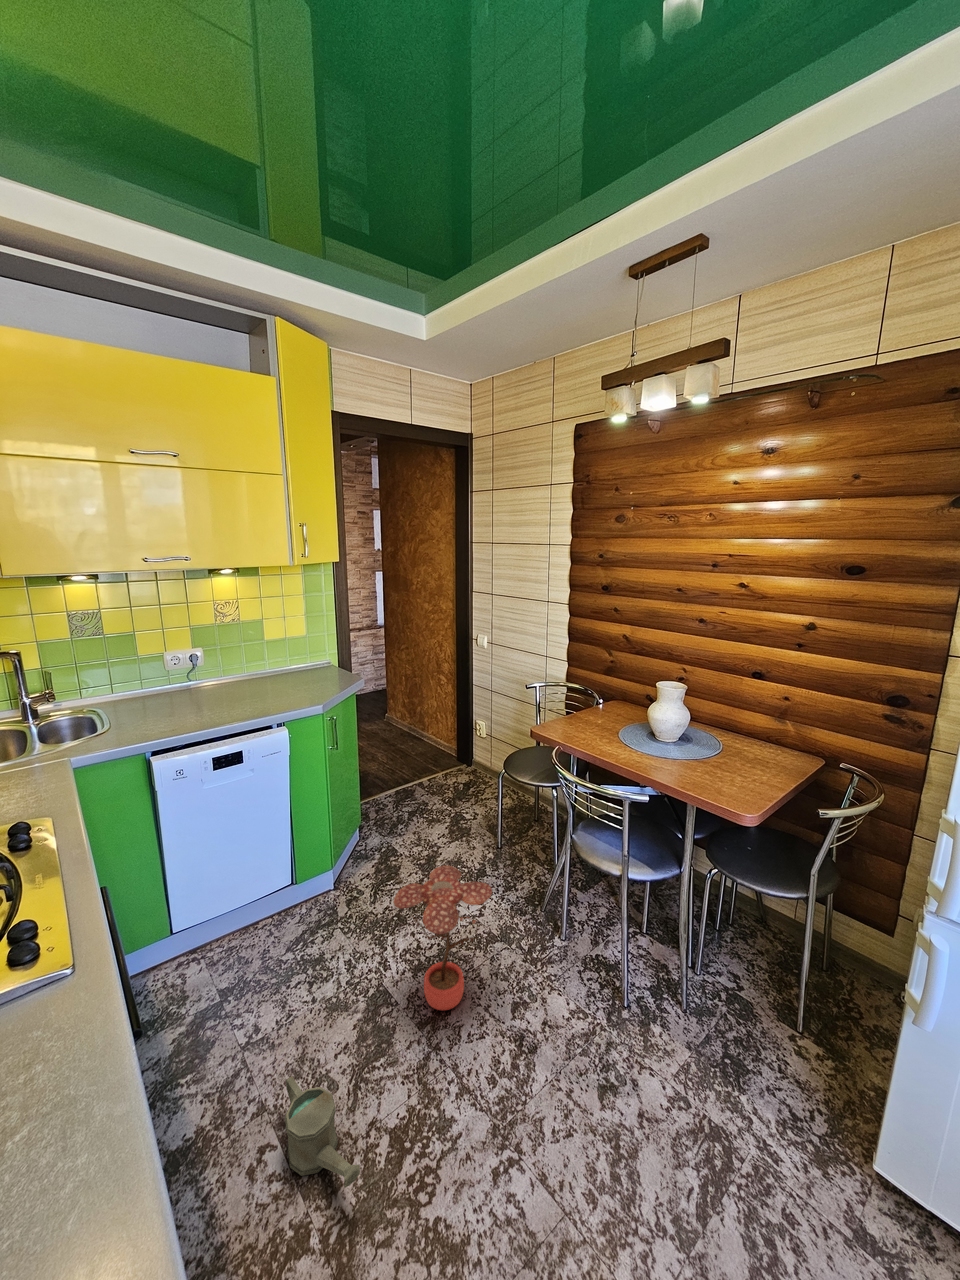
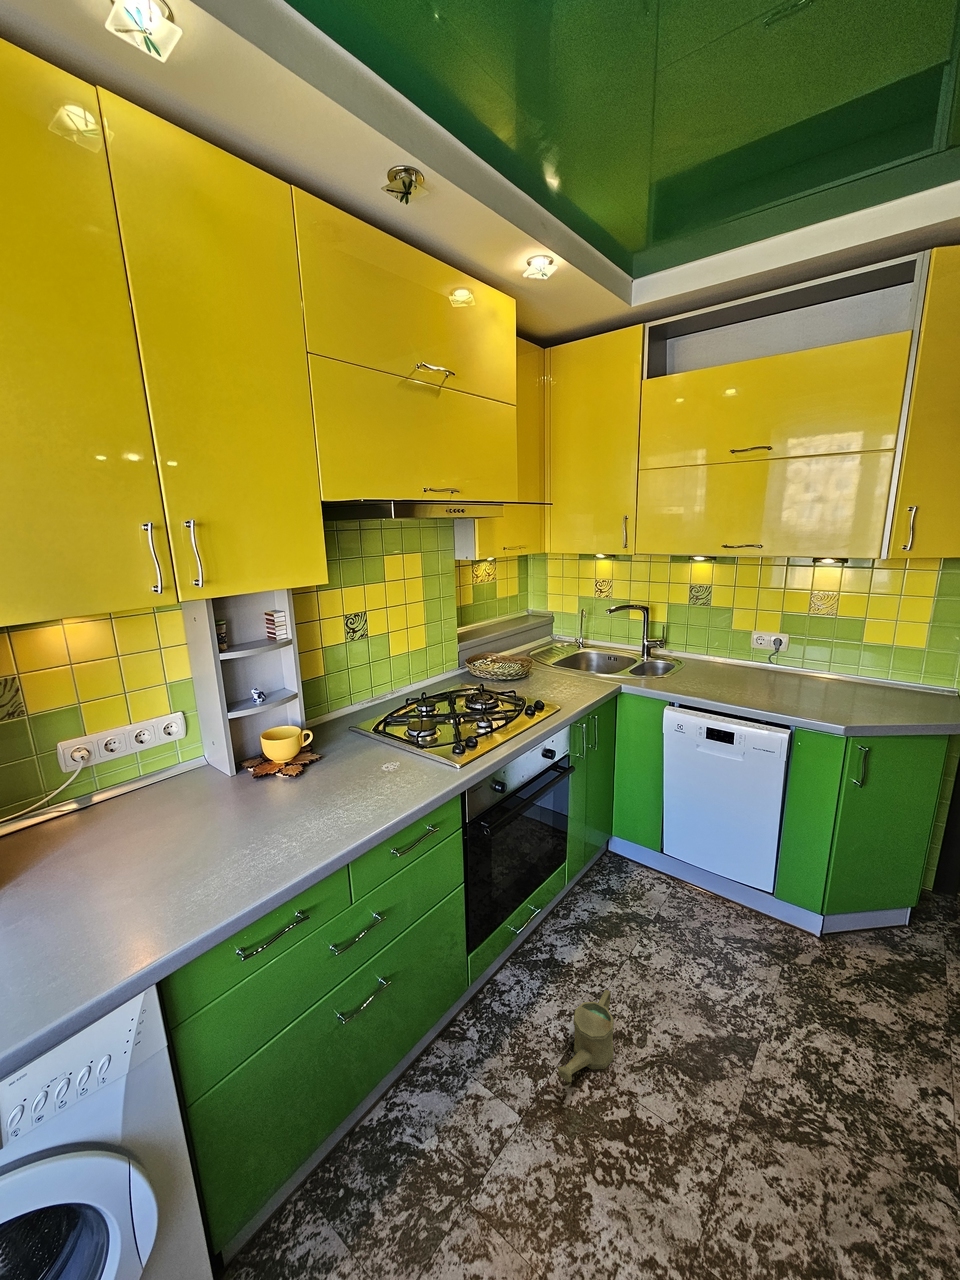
potted plant: present [393,865,492,1010] -> none [749,956,884,1151]

